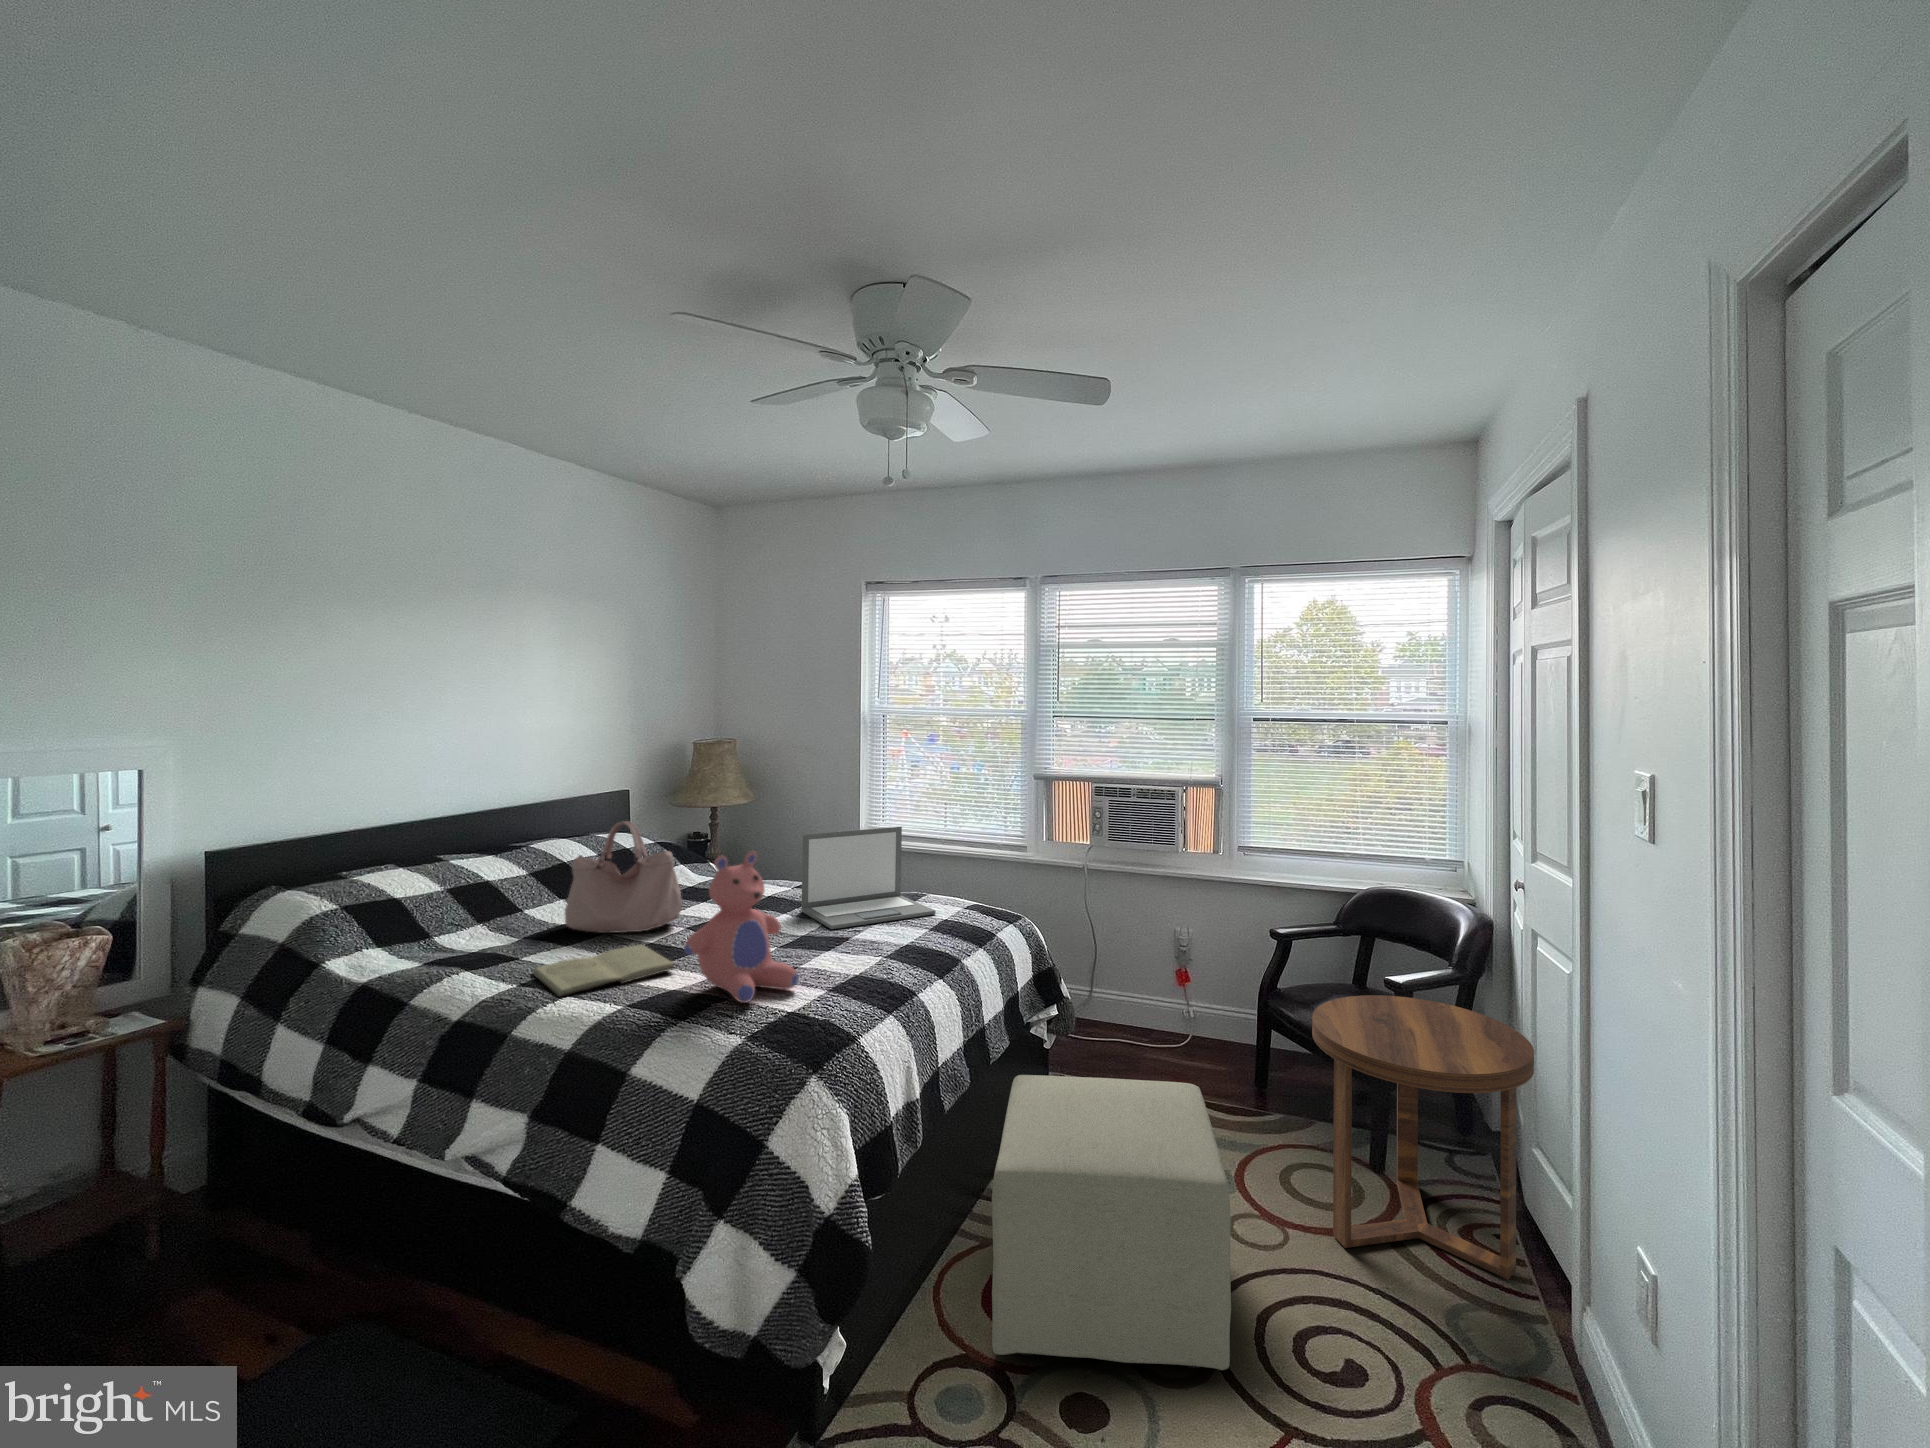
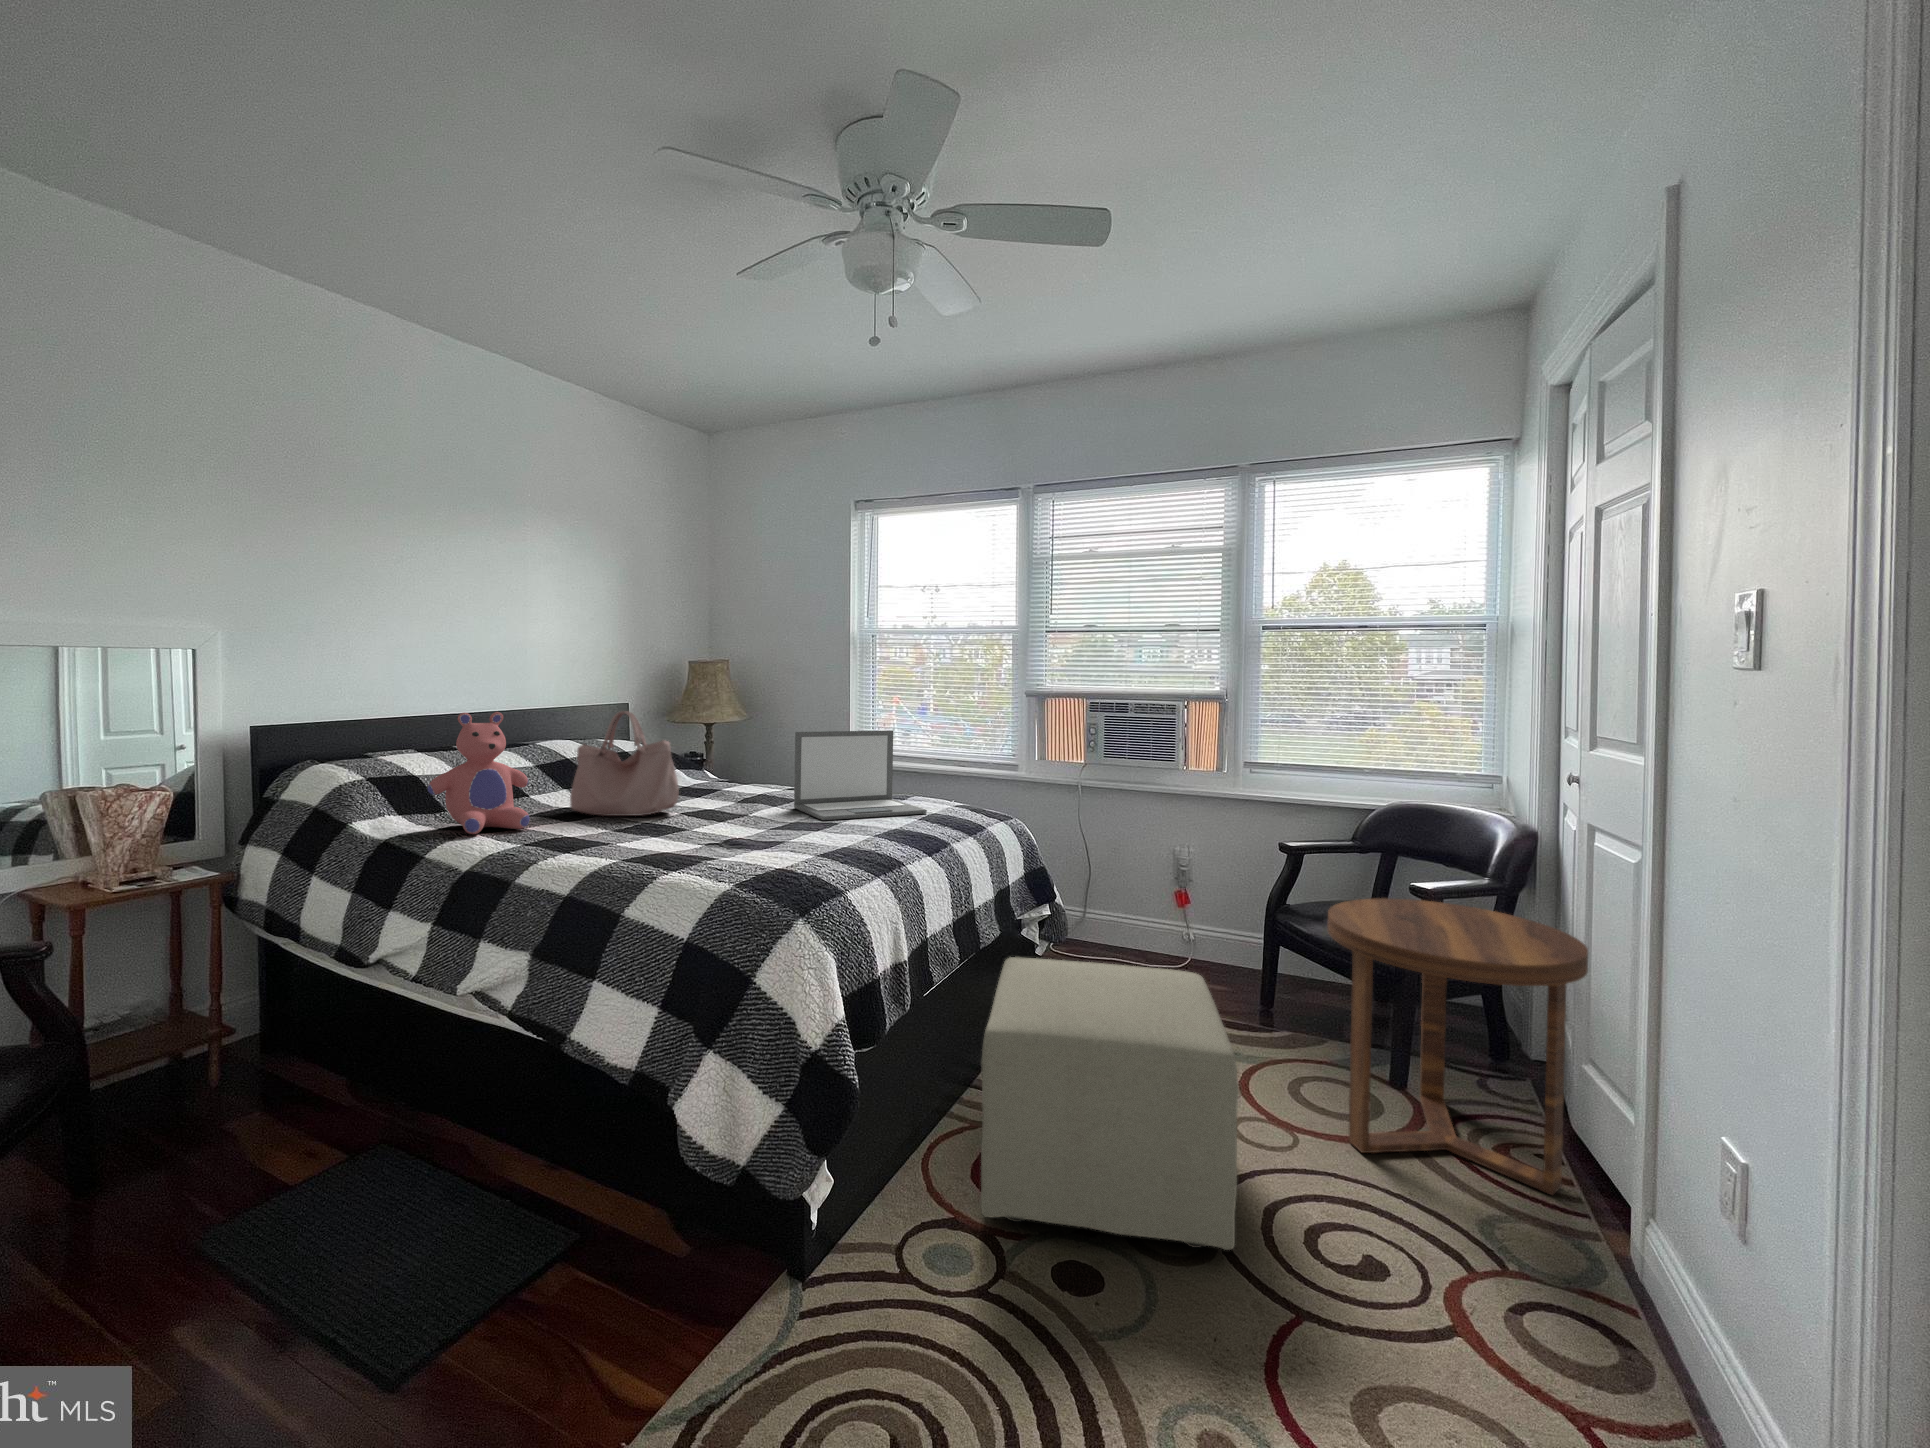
teddy bear: present [684,851,798,1003] -> present [428,712,530,834]
book: present [532,945,675,997] -> none [537,822,671,855]

